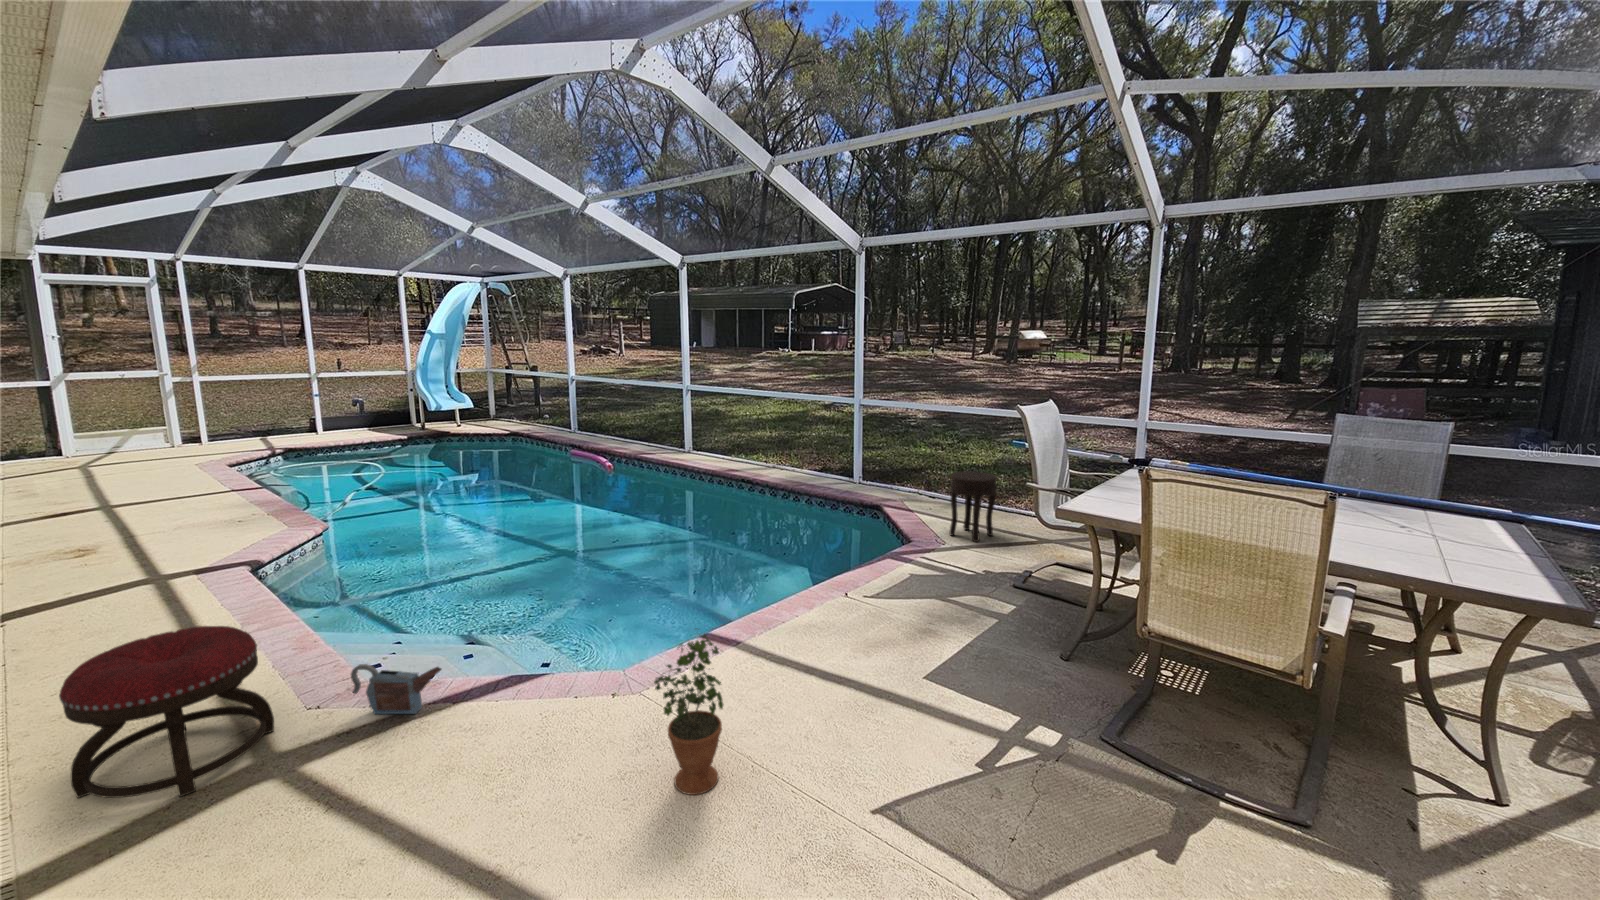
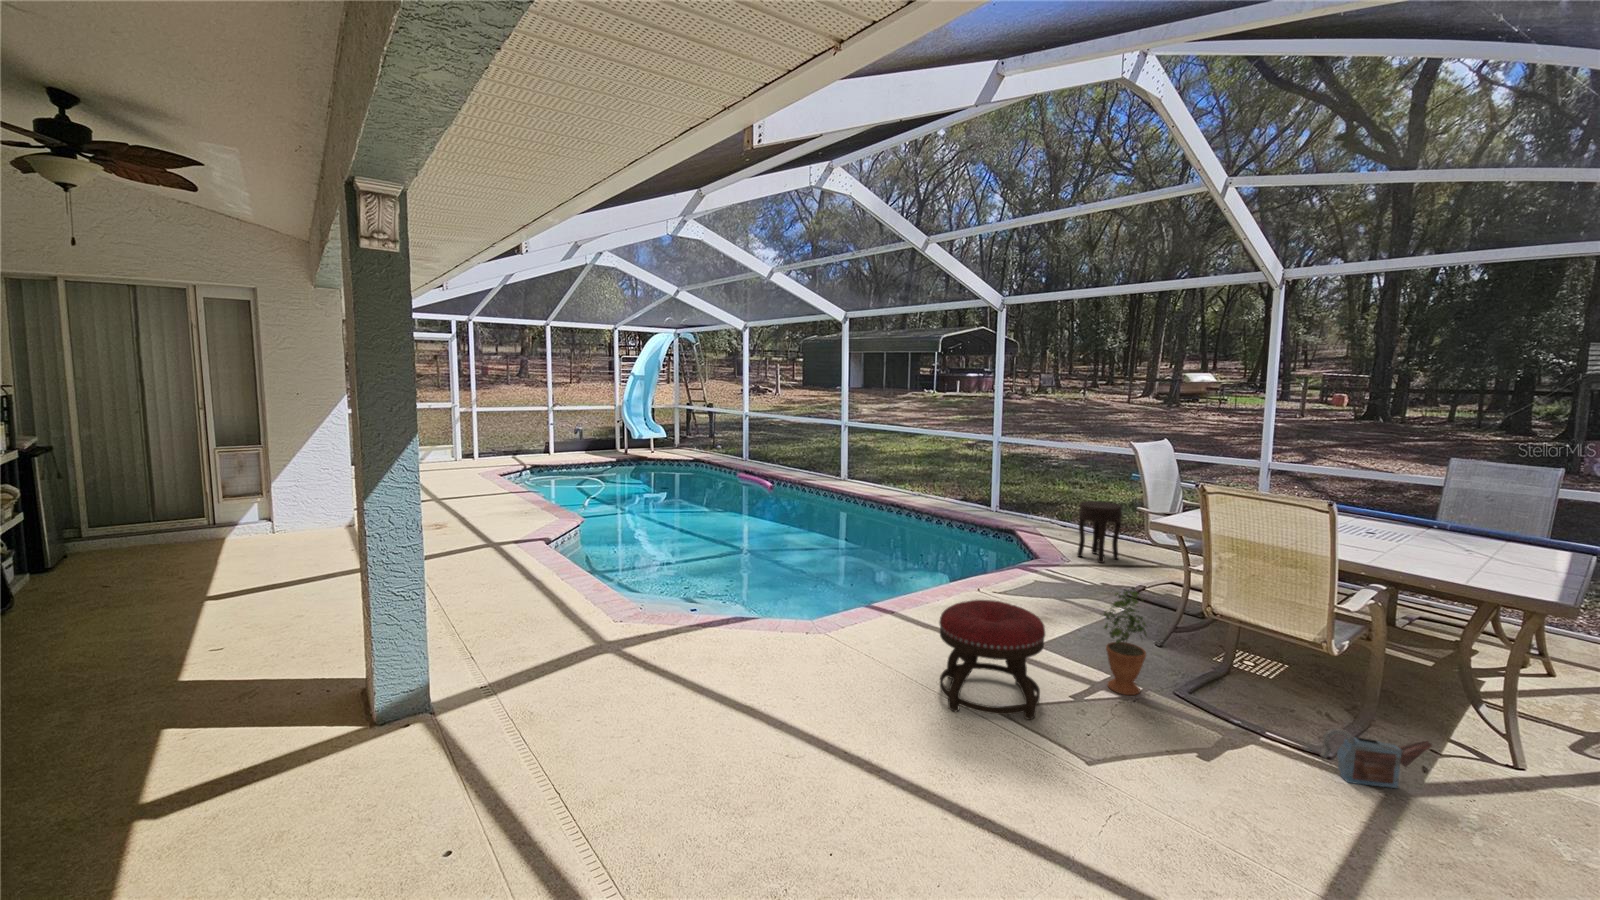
ottoman: present [59,626,274,798] -> present [939,600,1045,720]
potted plant: present [654,634,723,795] -> present [1104,588,1147,695]
watering can: present [351,664,441,714] -> present [1320,729,1432,788]

